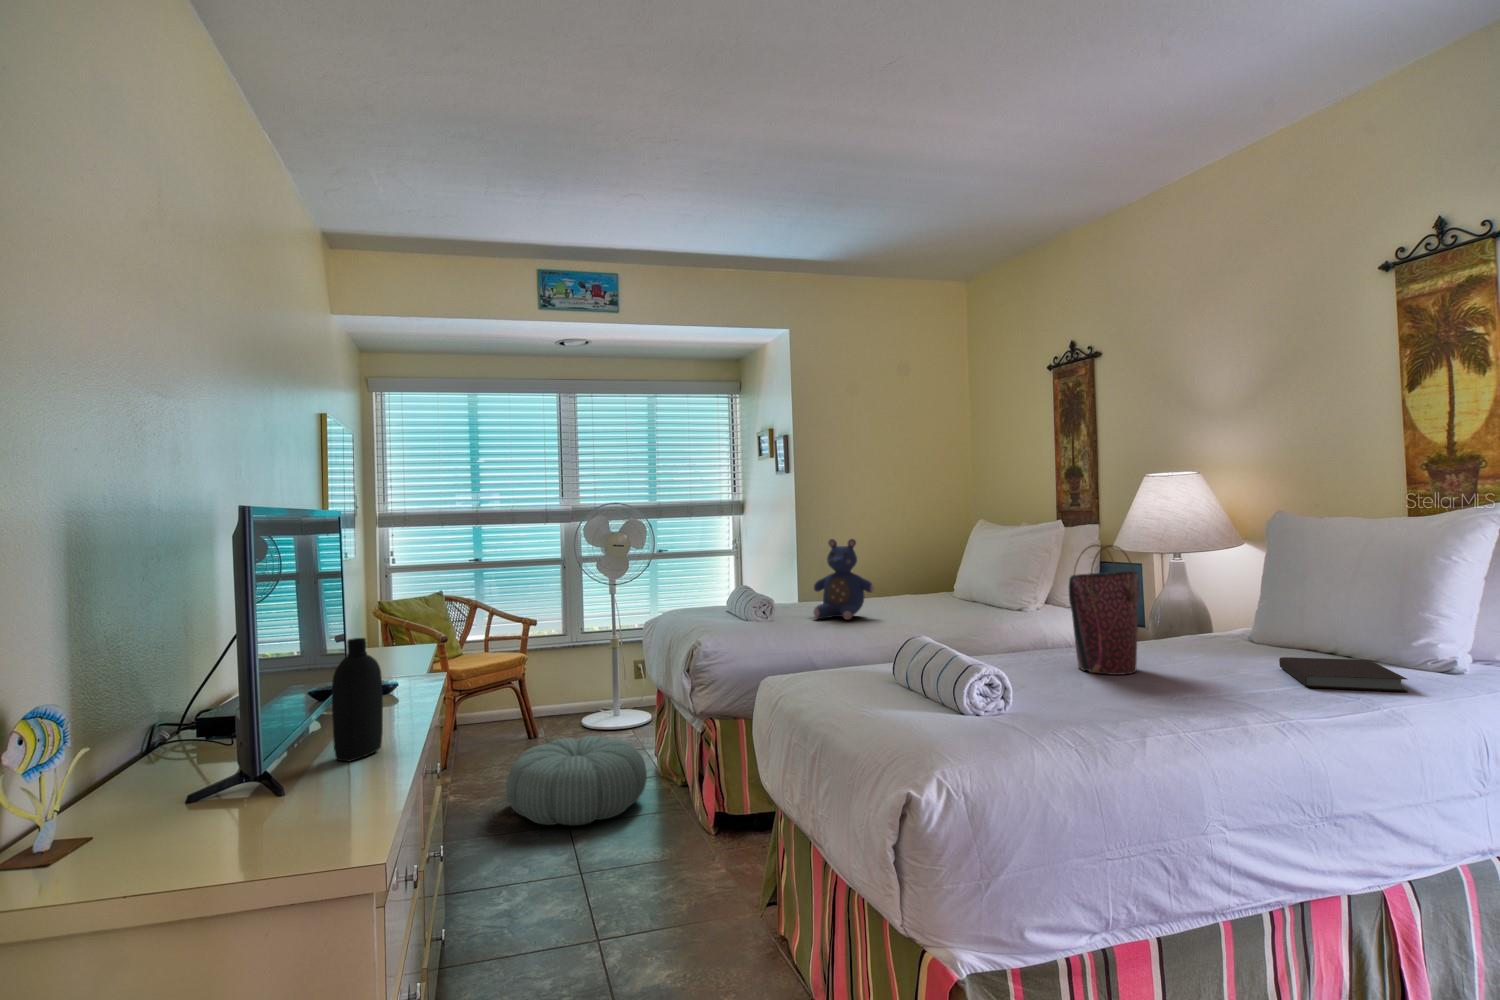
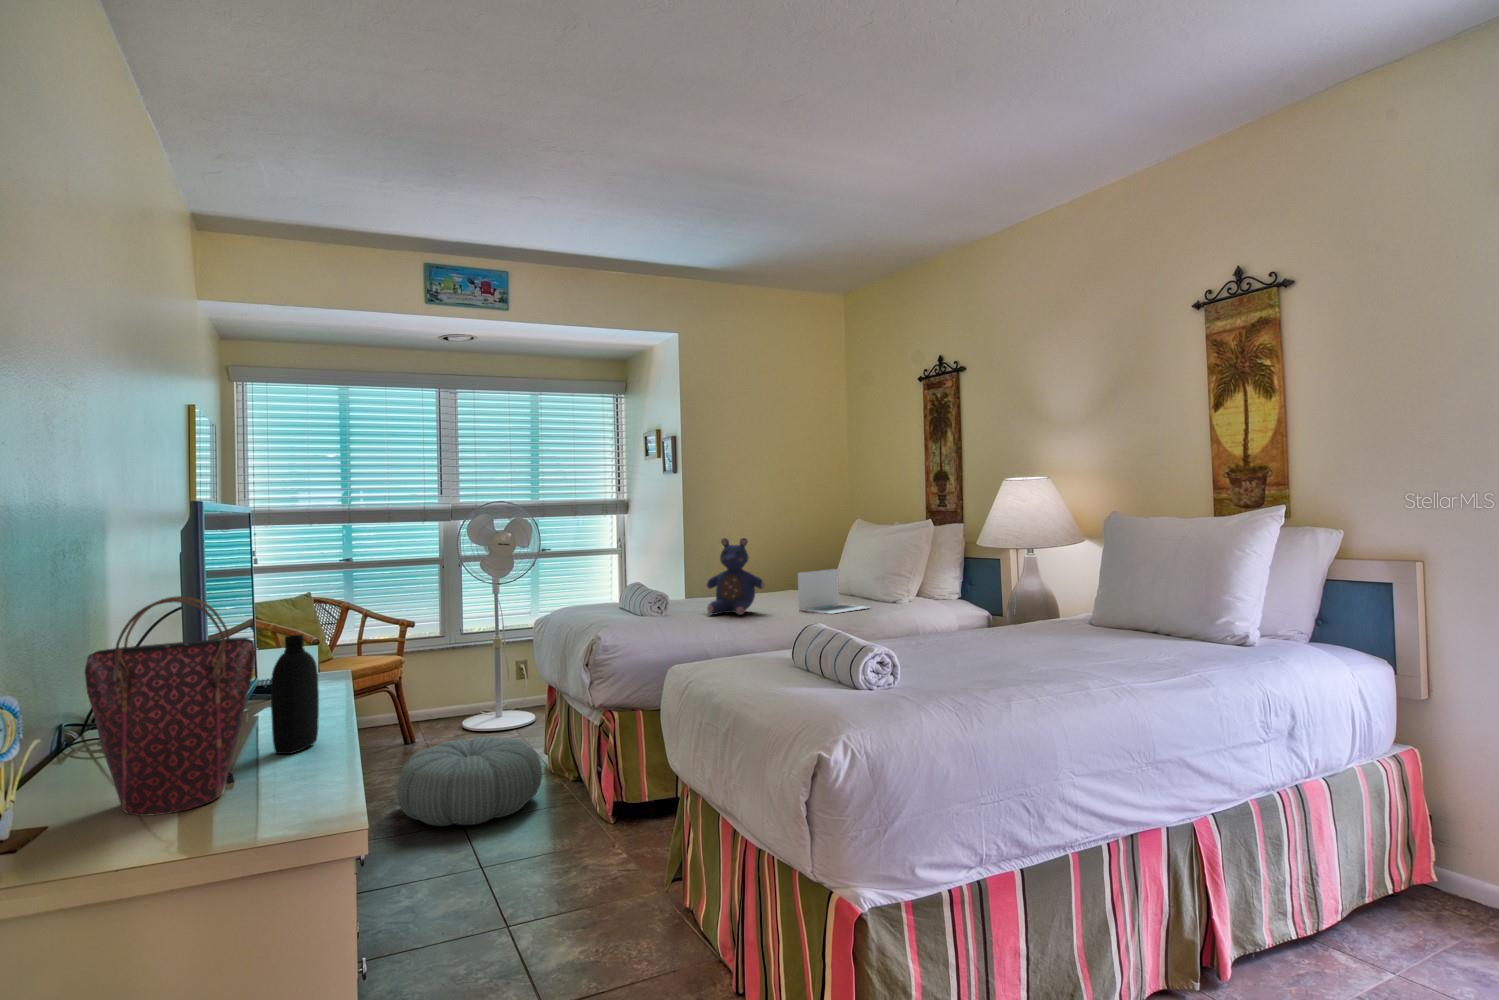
handbag: present [1069,545,1139,675] -> present [85,596,255,816]
laptop: none [910,572,991,620] -> present [798,569,868,614]
notebook: present [1279,657,1408,692] -> none [1115,637,1211,662]

